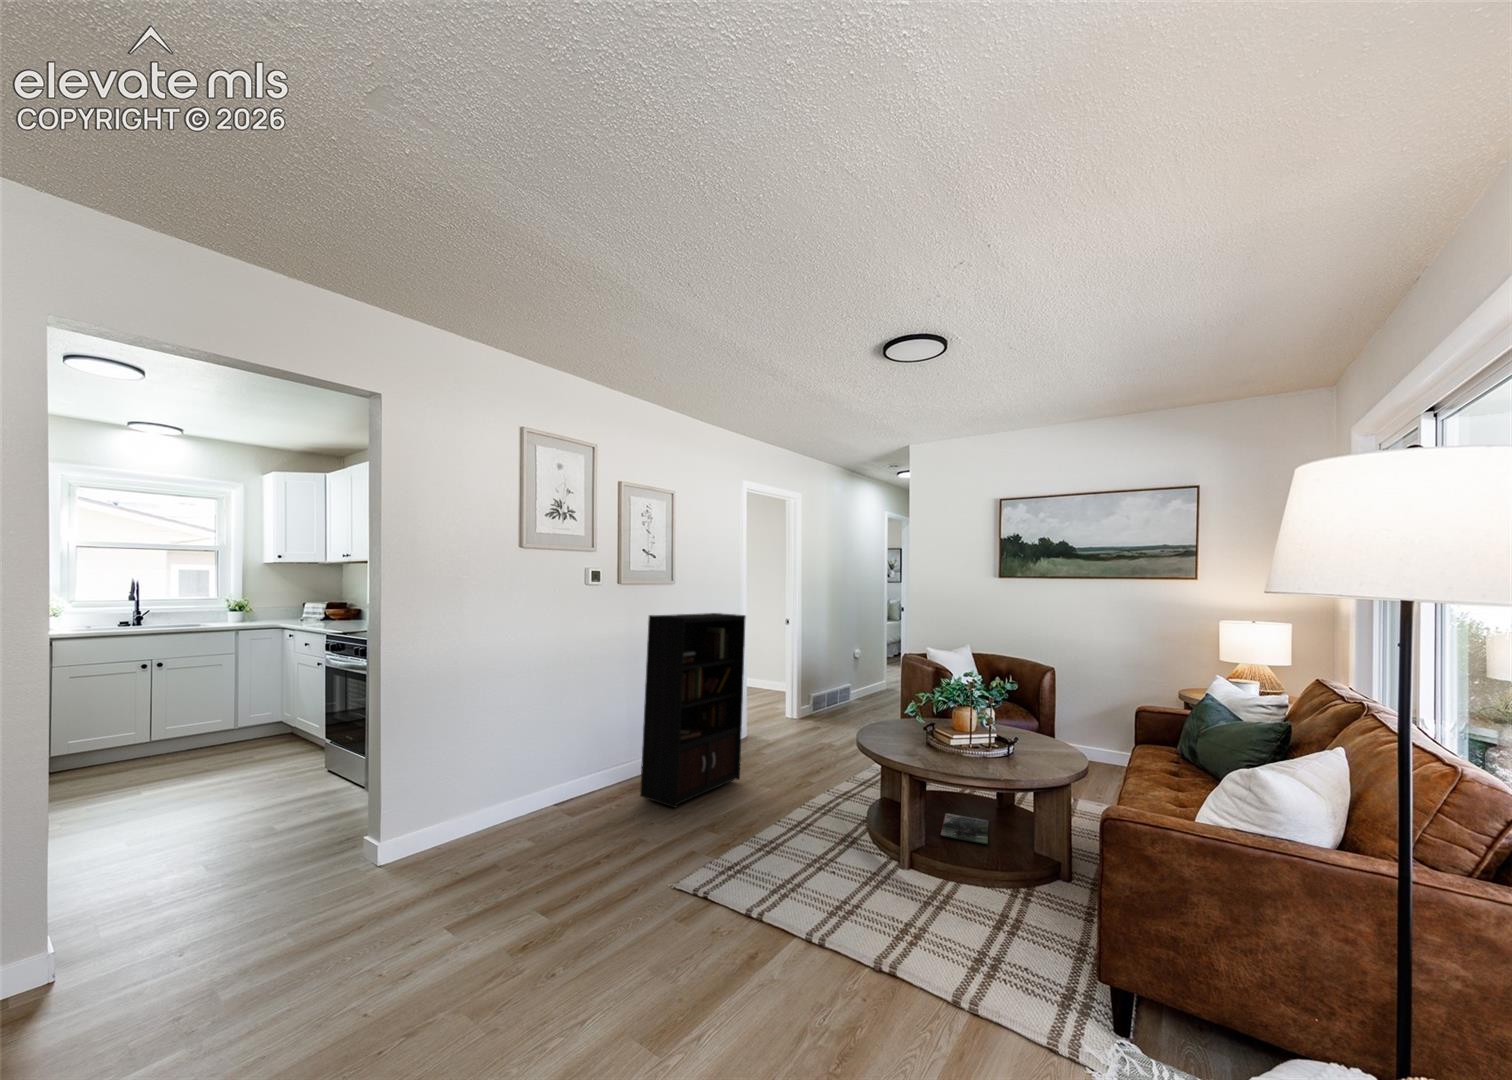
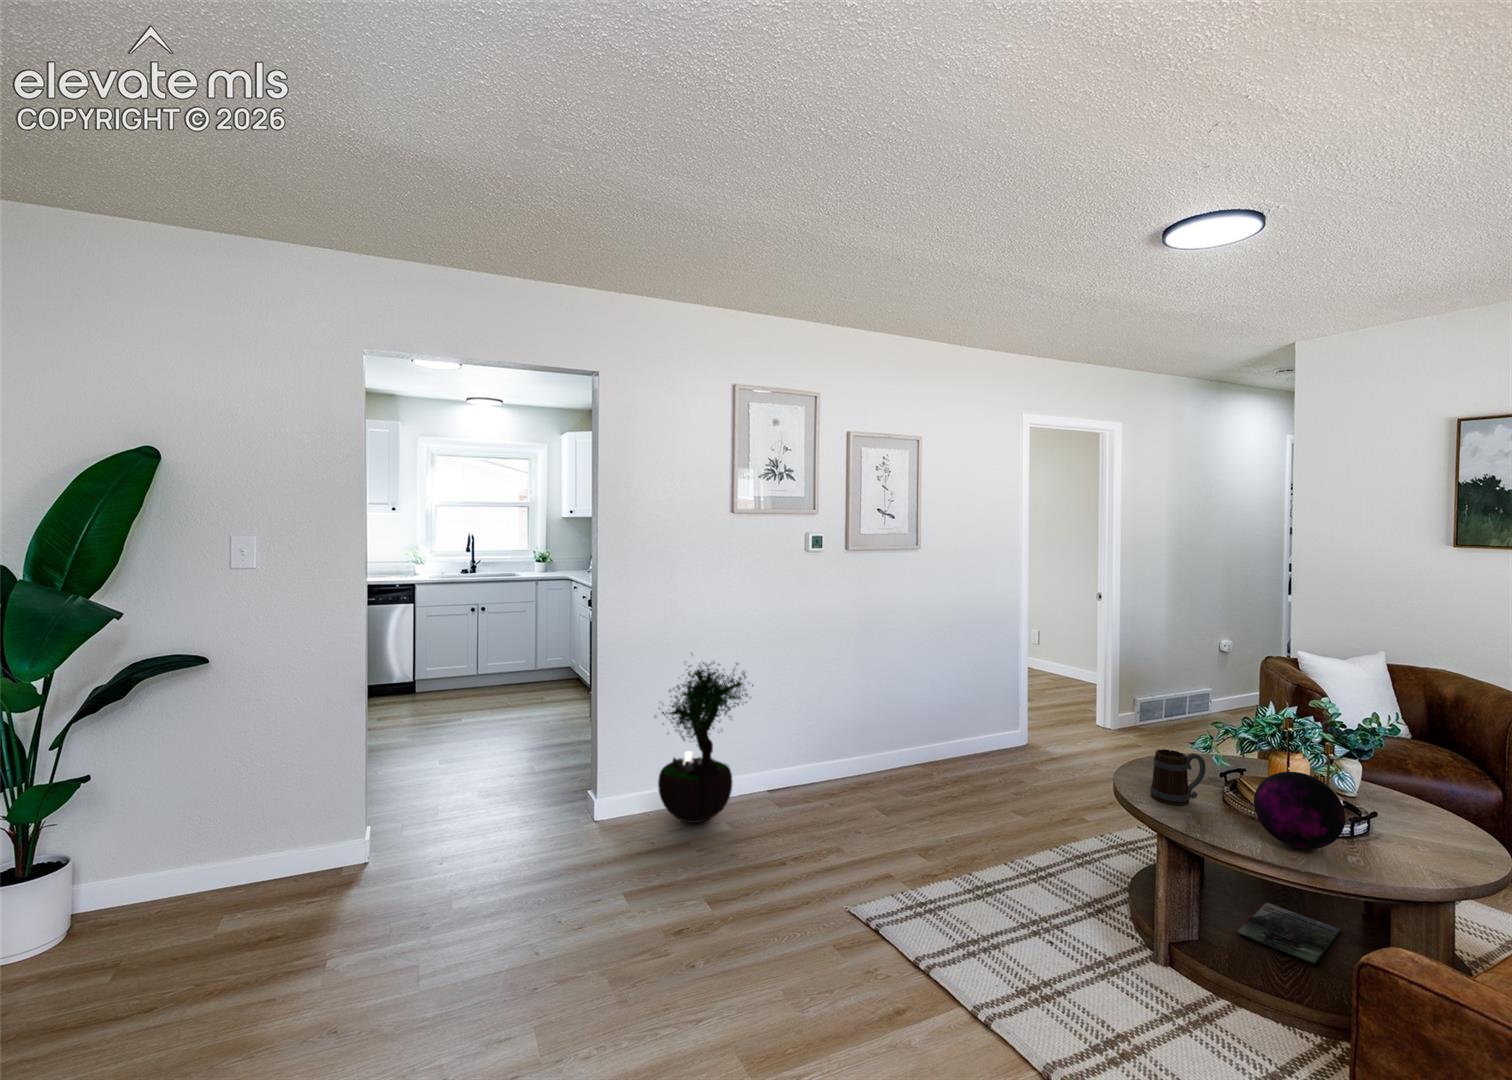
bookcase: present [640,613,746,808] -> none [861,596,991,821]
potted tree: none [444,665,558,844] -> present [658,662,753,823]
mug: none [891,710,924,748] -> present [1150,749,1206,805]
decorative orb: none [963,712,1014,762] -> present [1254,772,1345,849]

